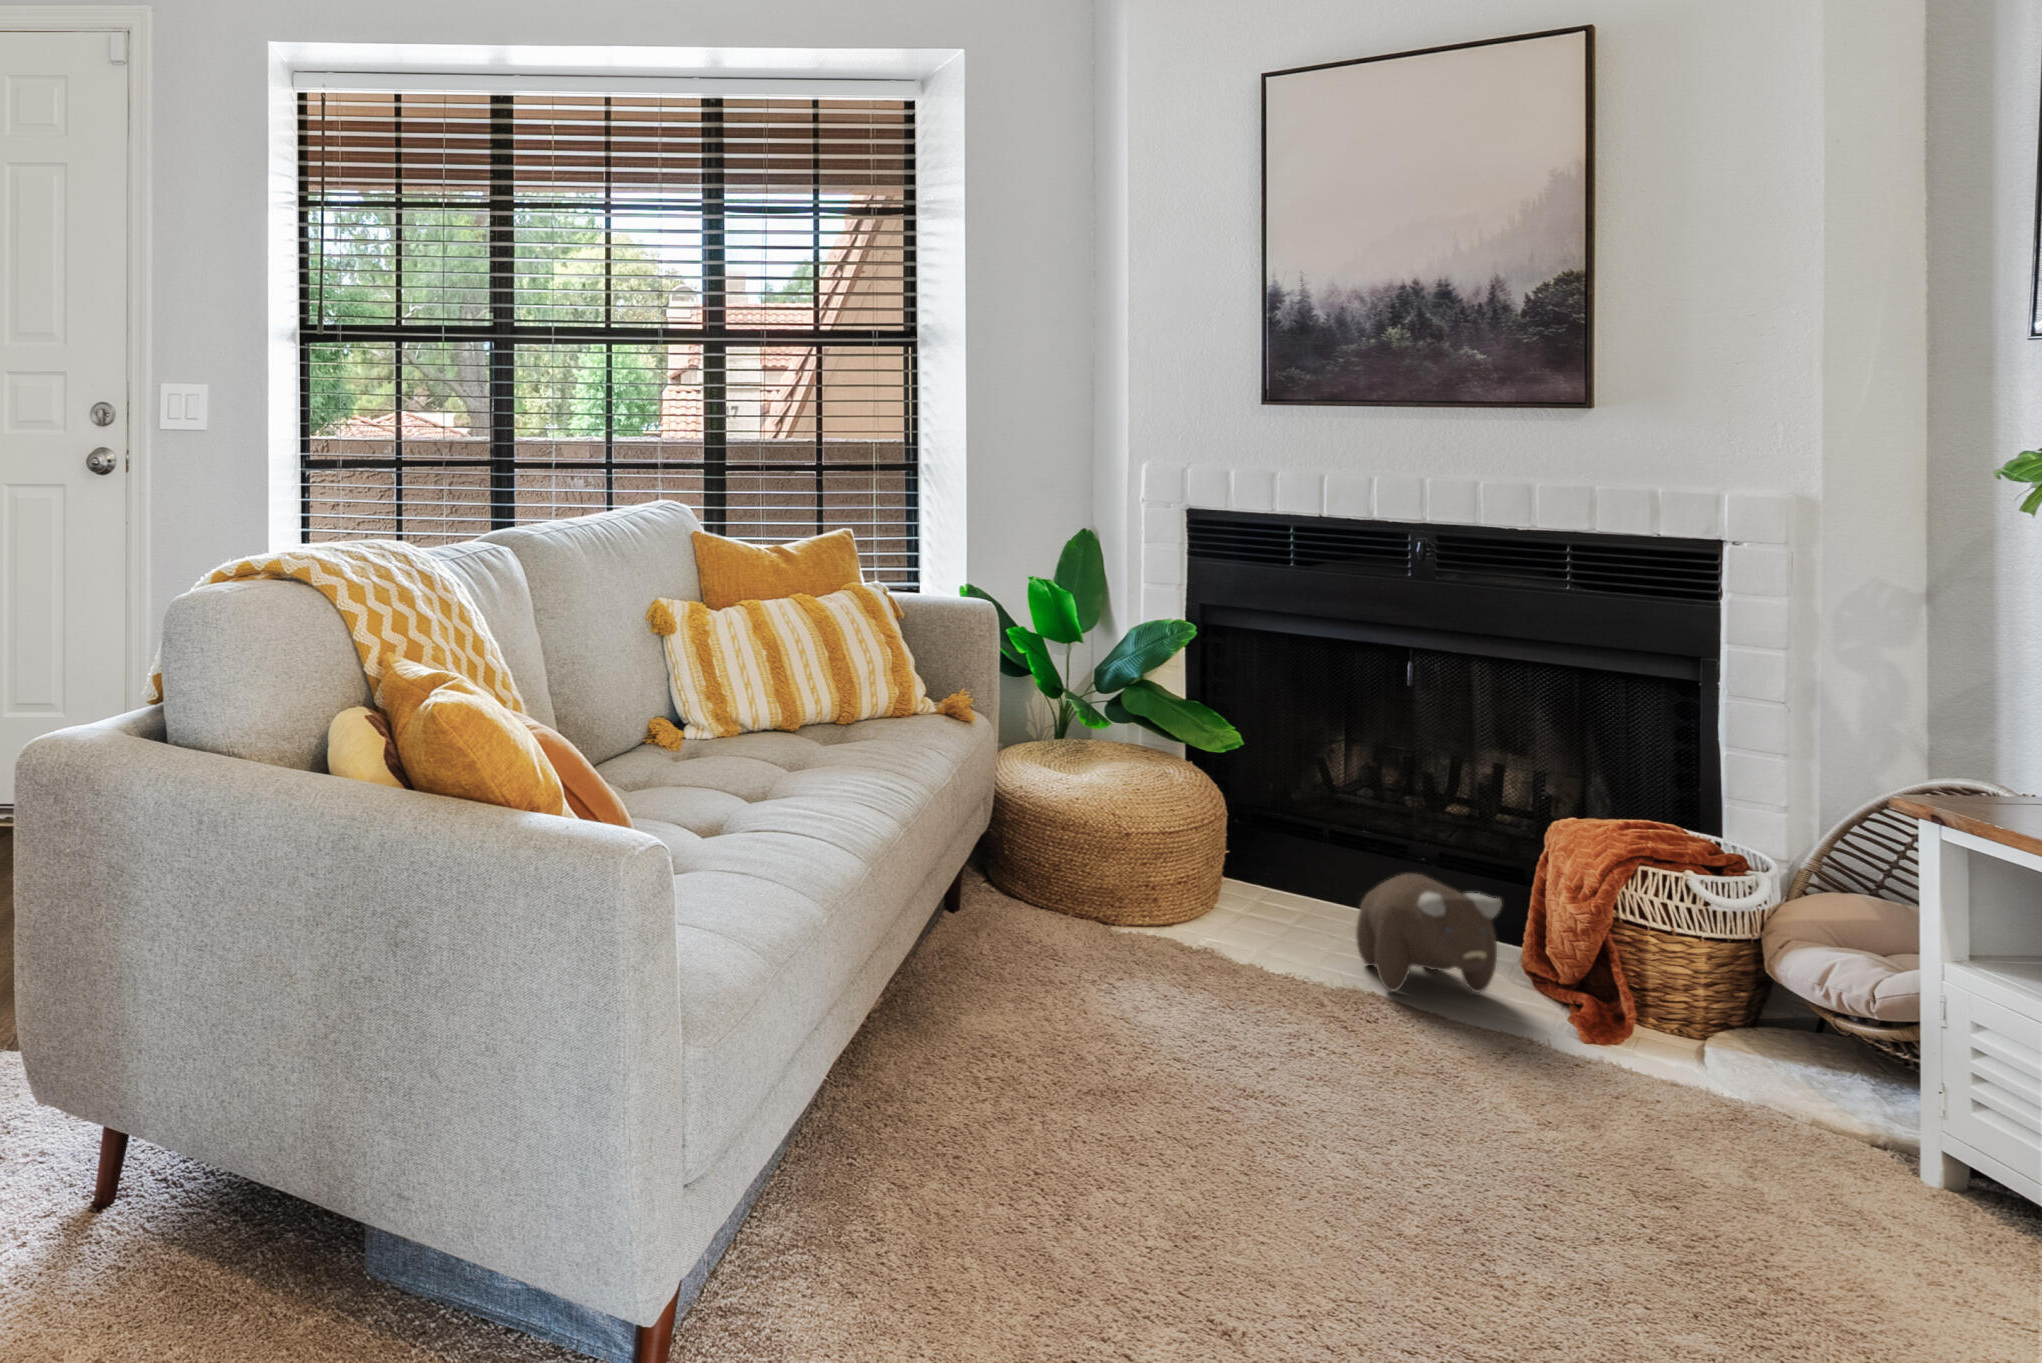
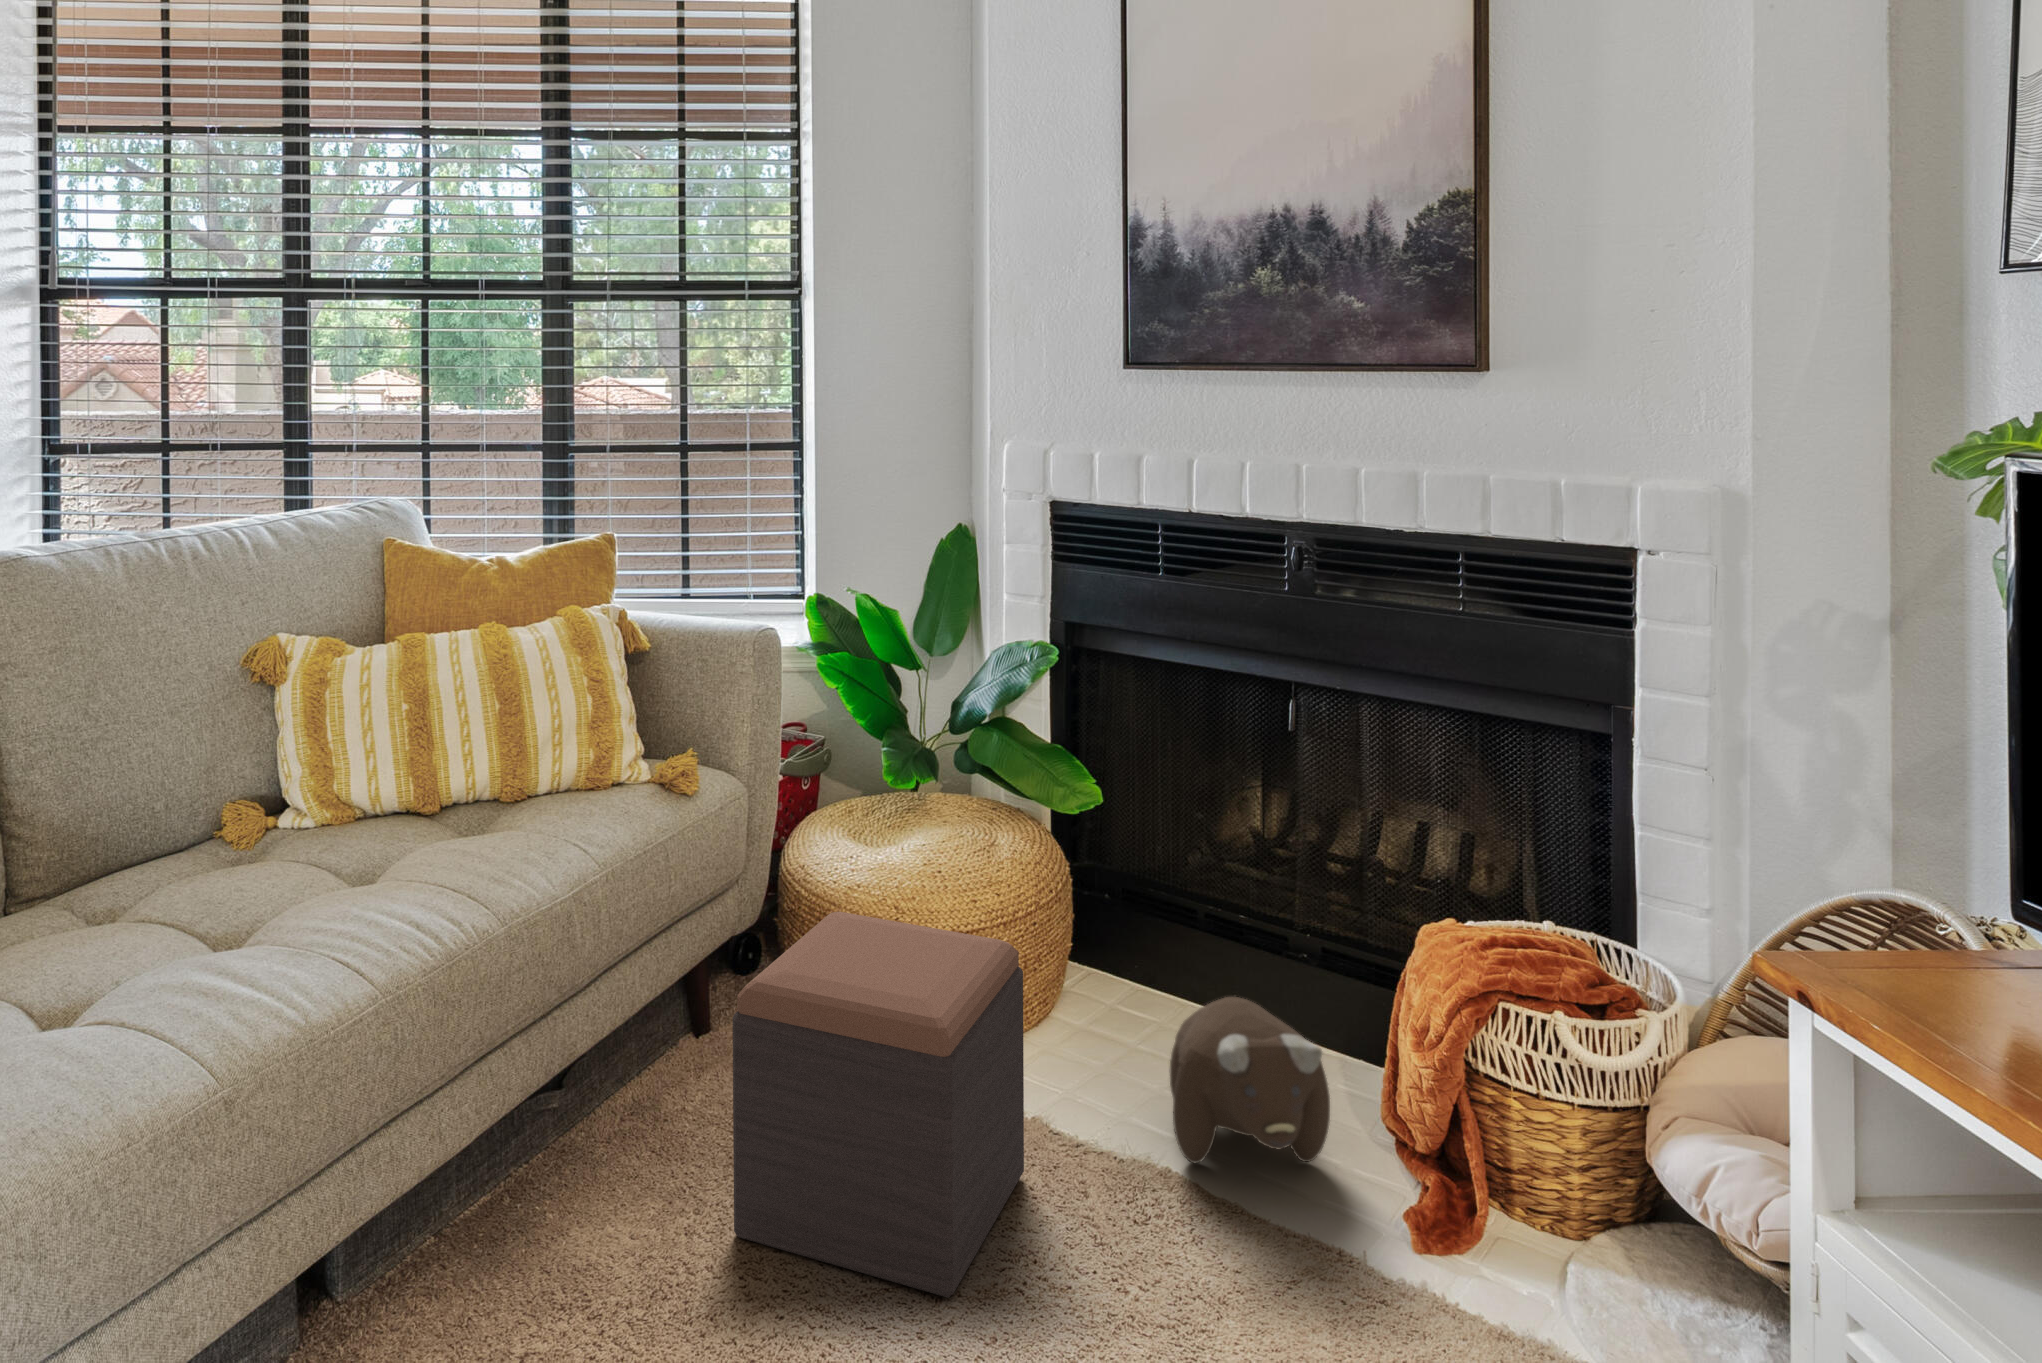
footstool: none [1078,803,1269,1056] -> present [732,911,1024,1298]

